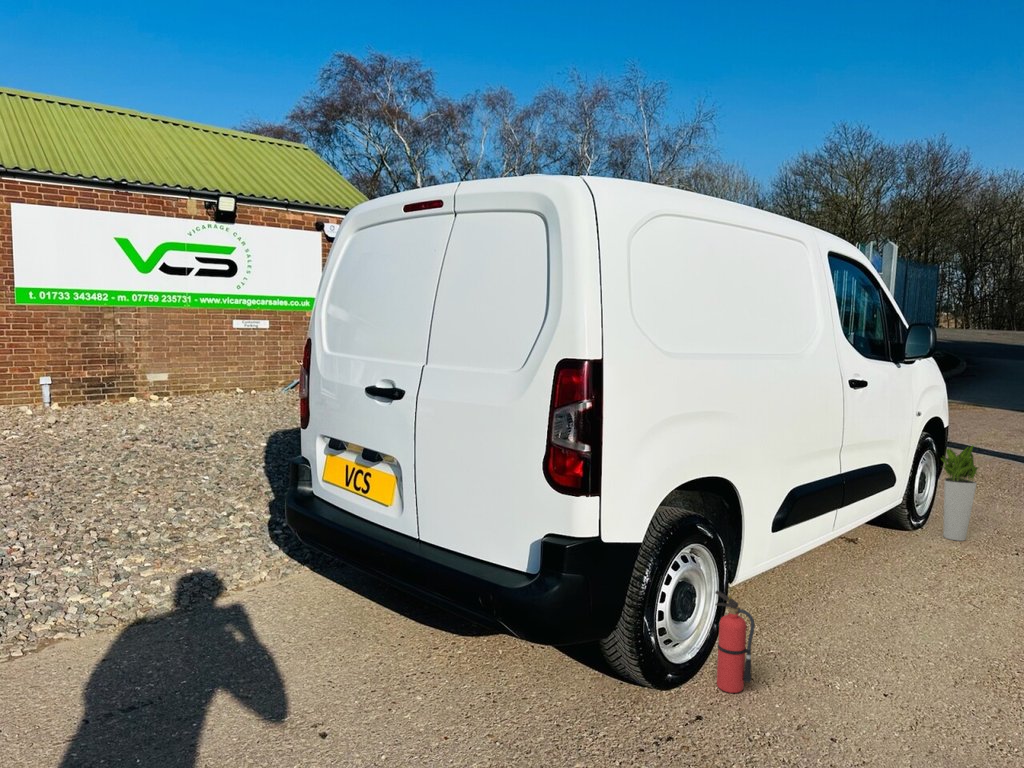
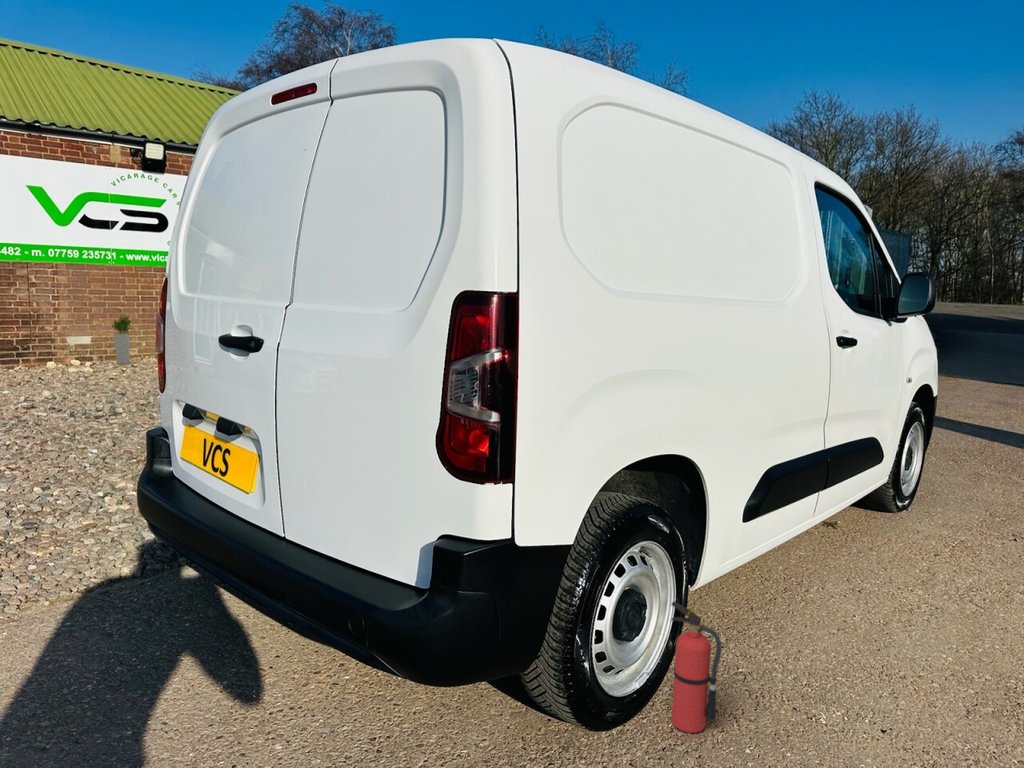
planter: present [941,445,978,541] -> present [112,316,131,364]

